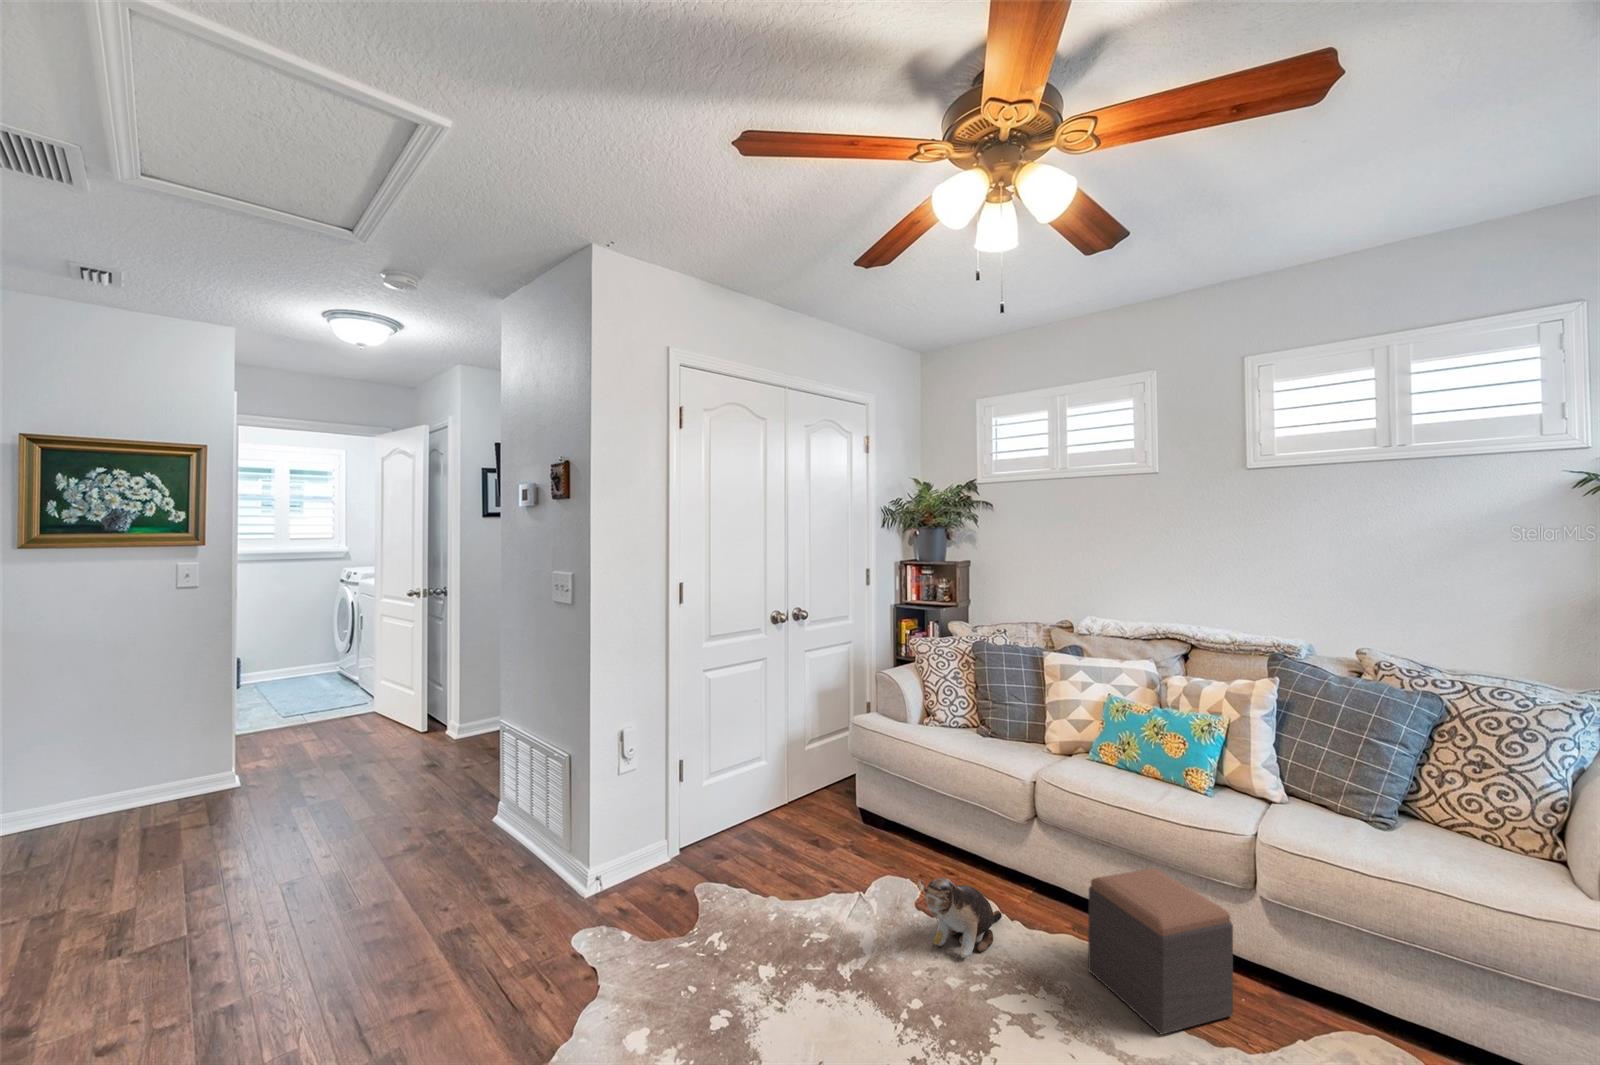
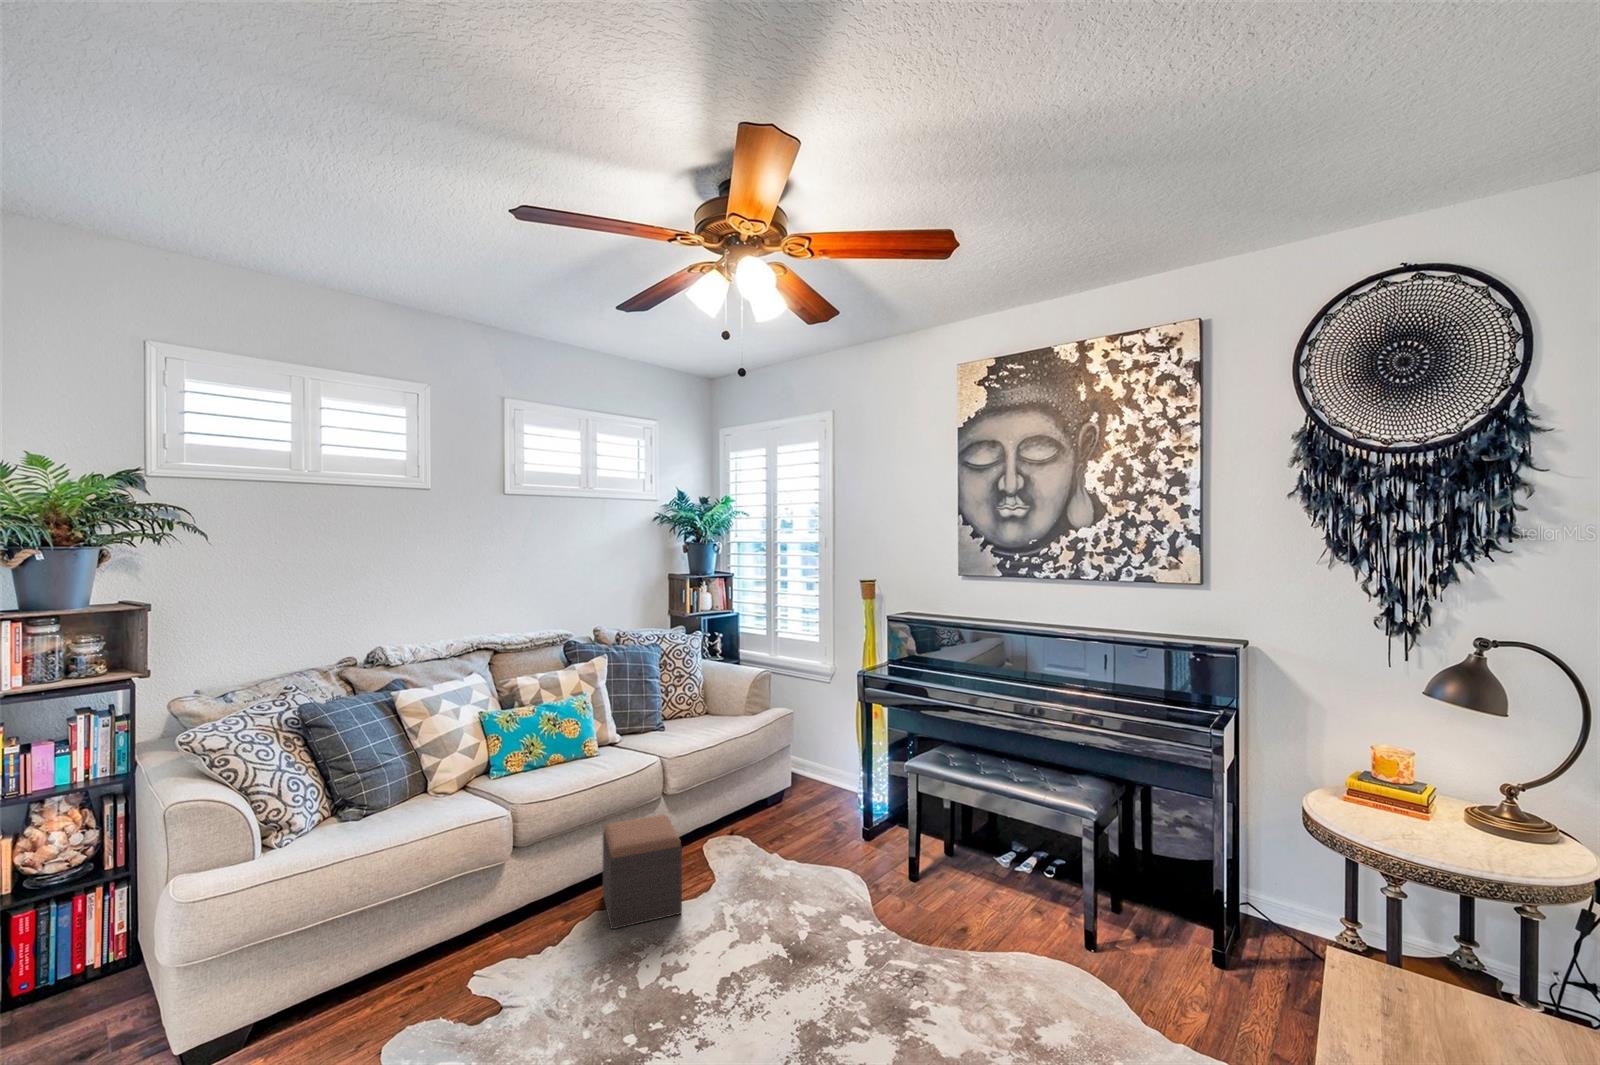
plush toy: present [918,878,1002,958] -> none [519,933,592,1017]

